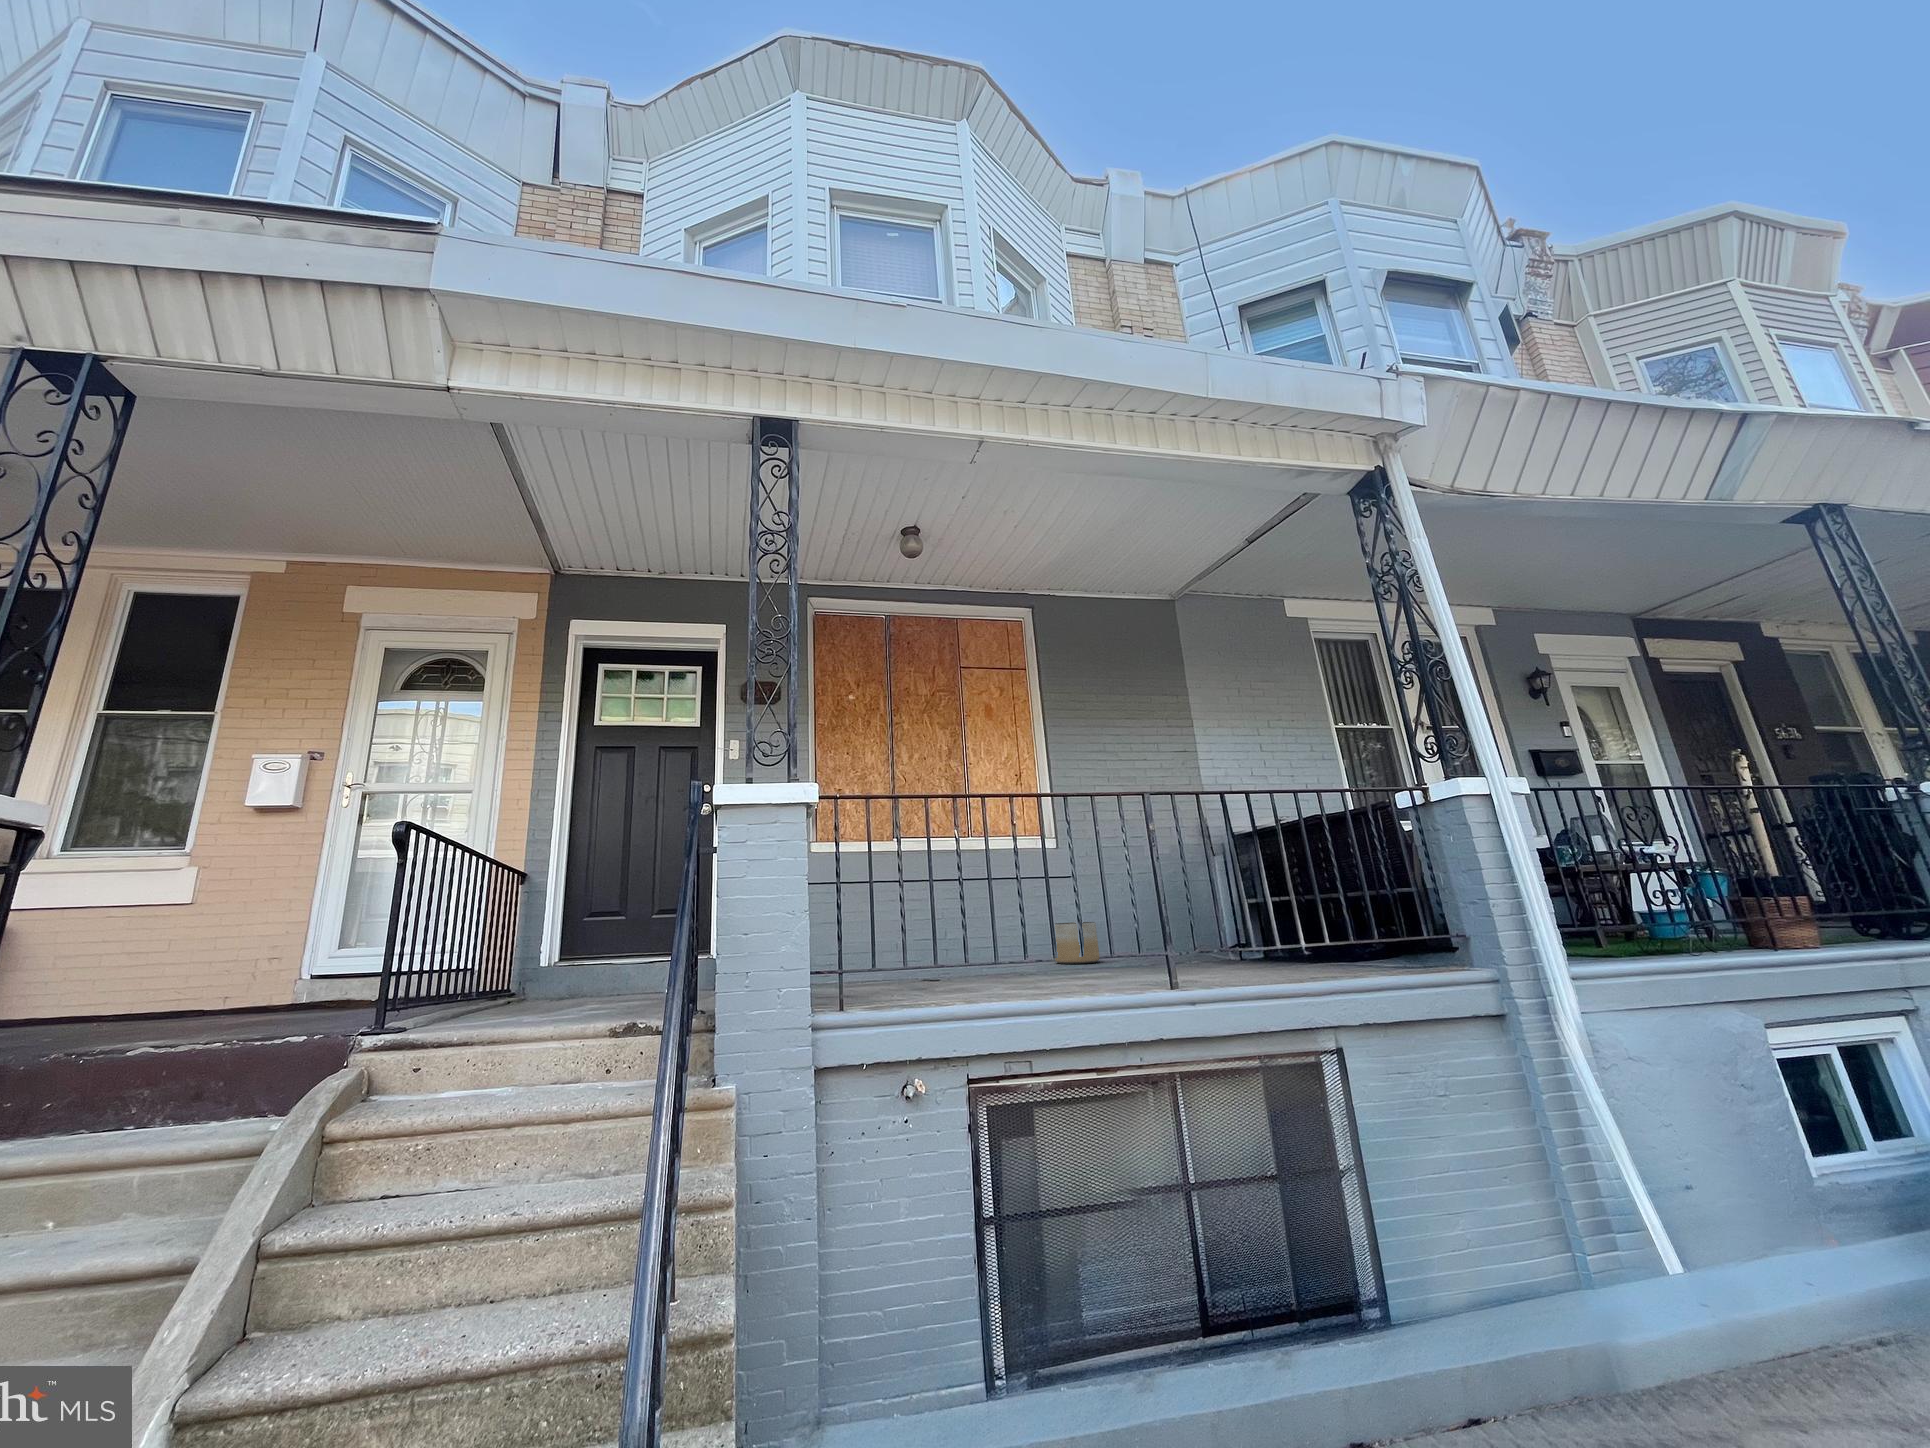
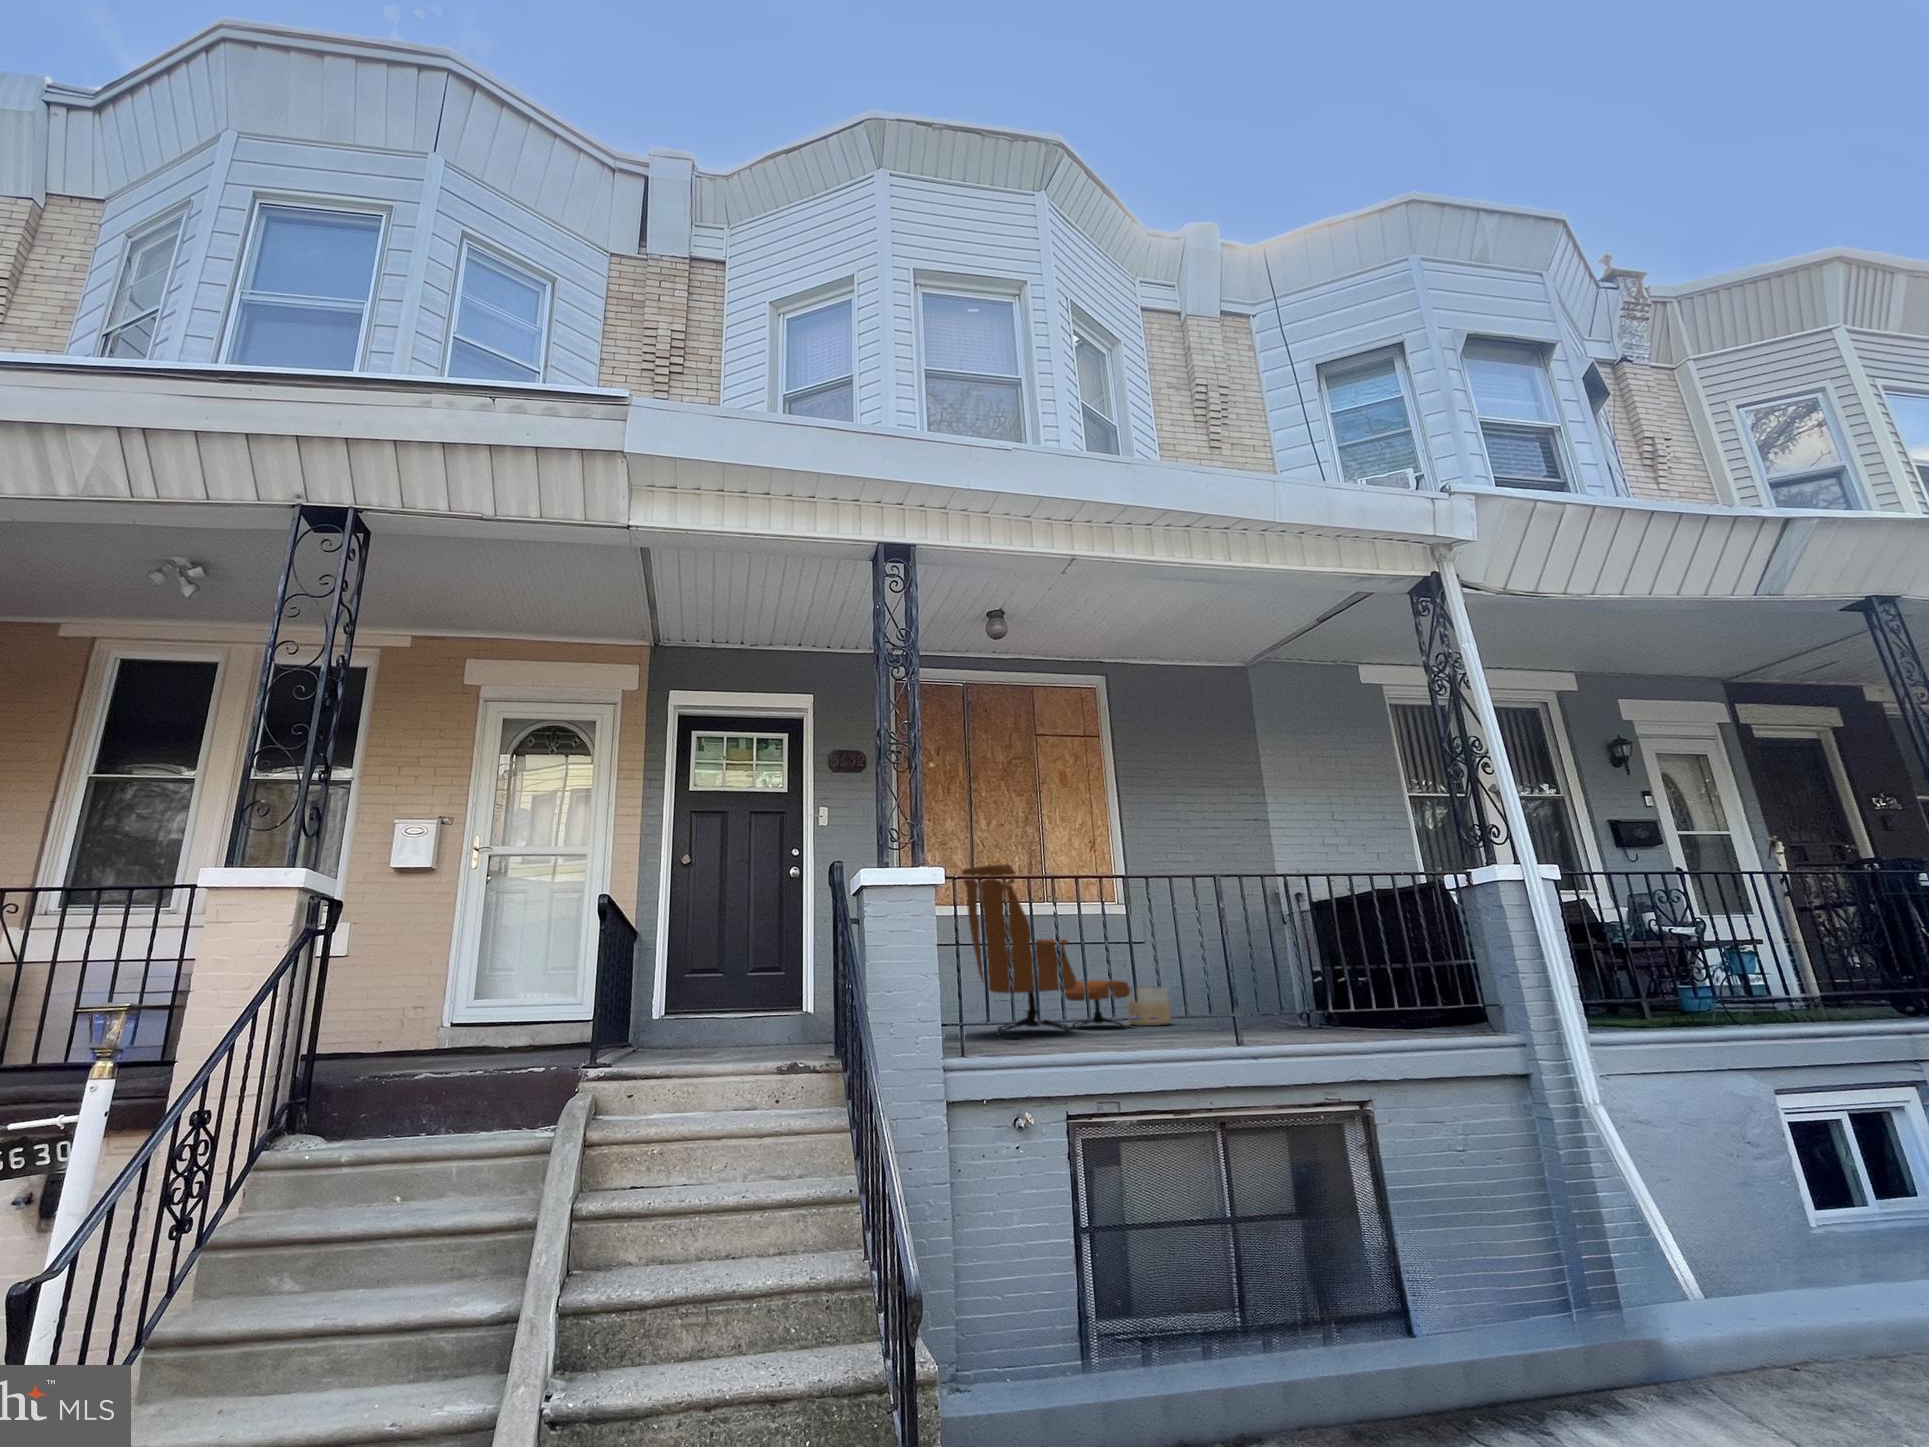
lounge chair: none [873,792,1056,979] -> present [962,864,1130,1035]

